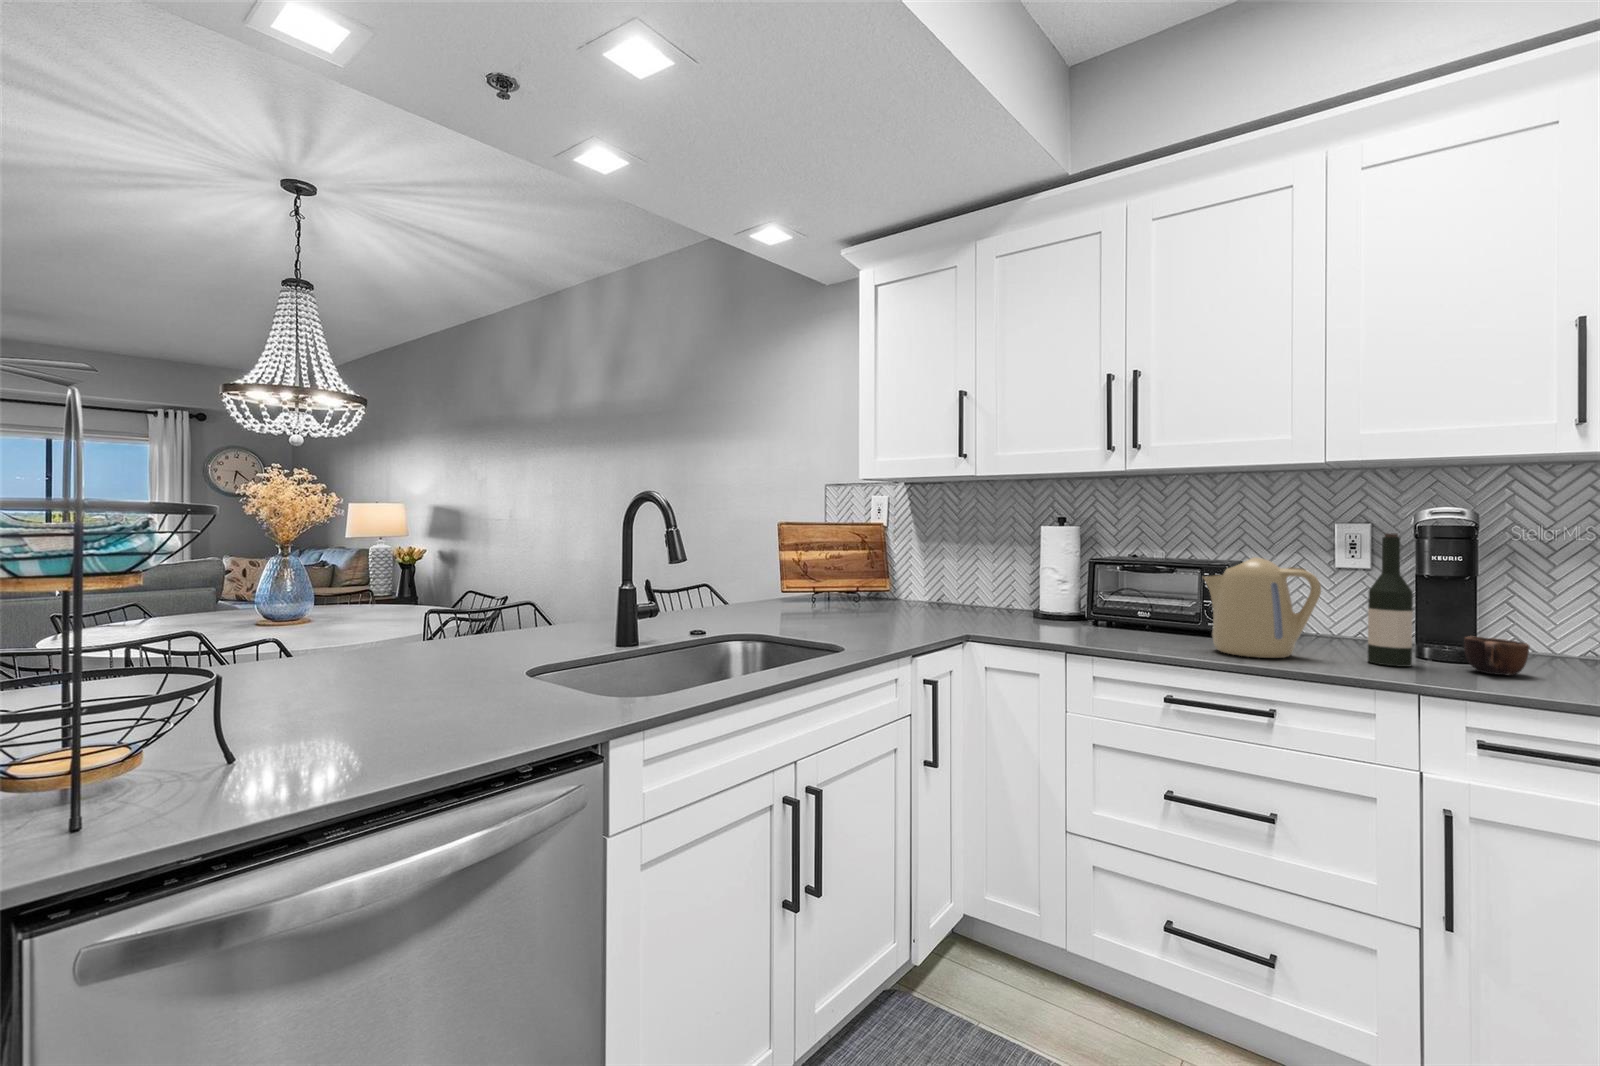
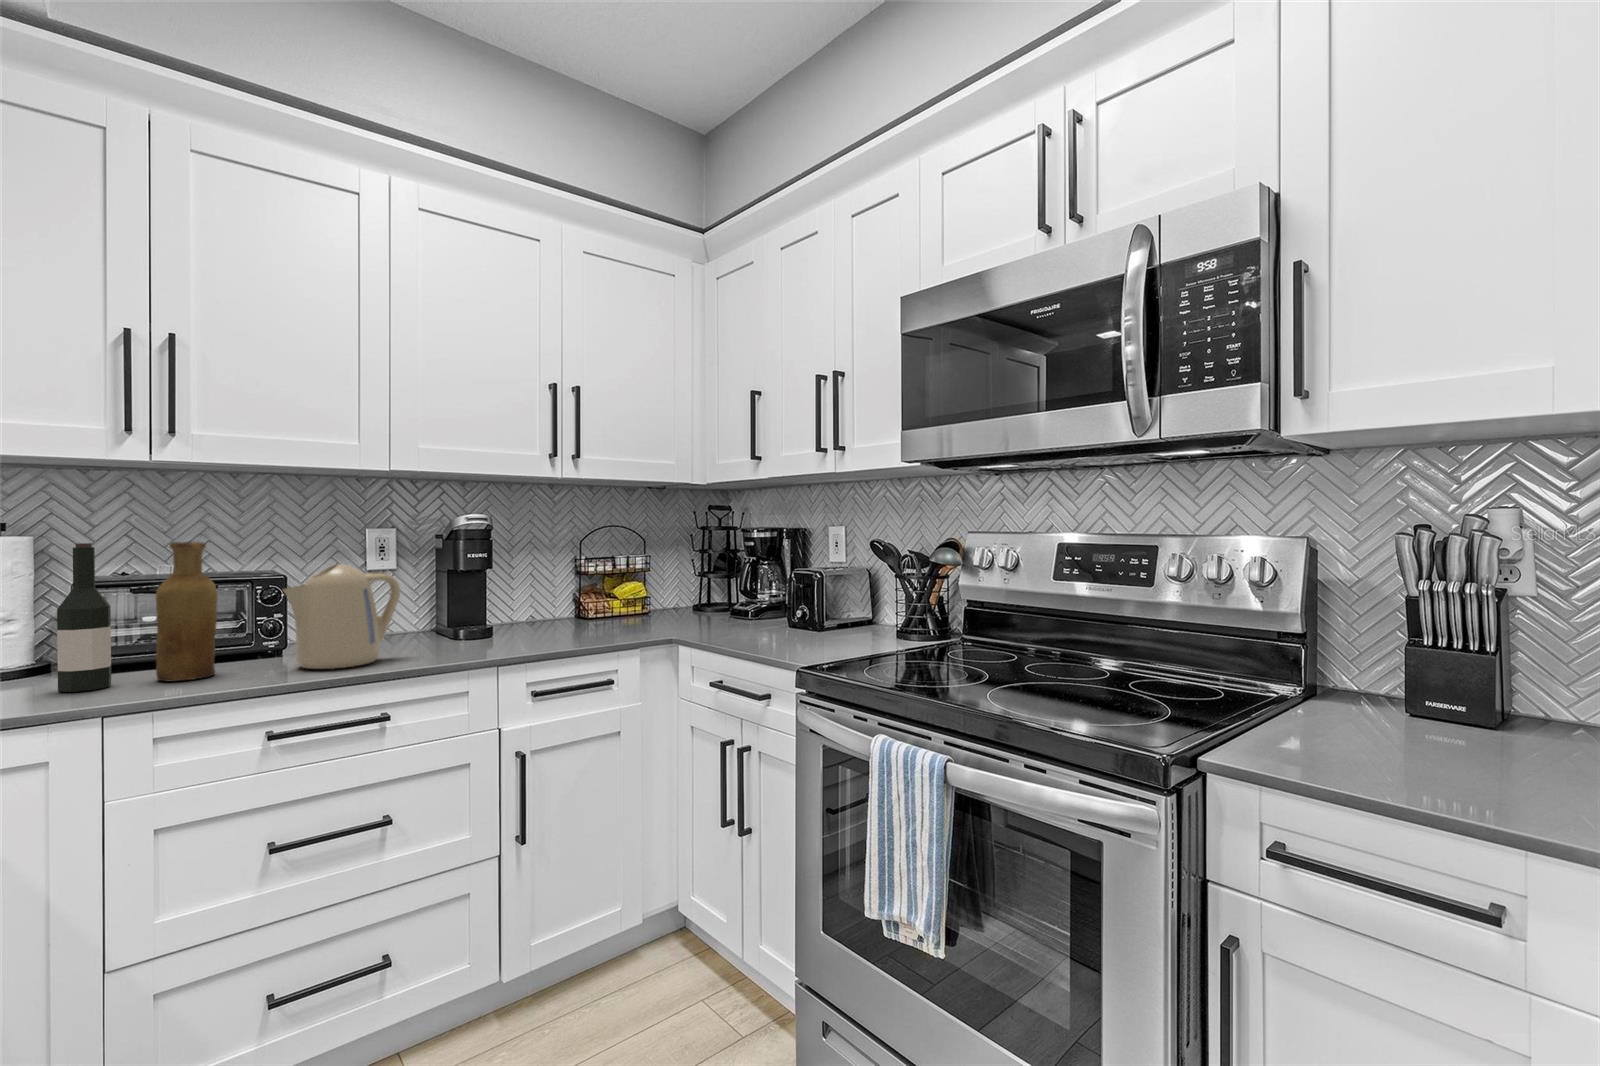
vase: none [1116,533,1159,642] -> present [156,542,218,681]
wine bottle: present [1368,533,1413,666] -> present [57,543,111,692]
mug: present [1464,636,1529,676] -> none [497,616,535,643]

